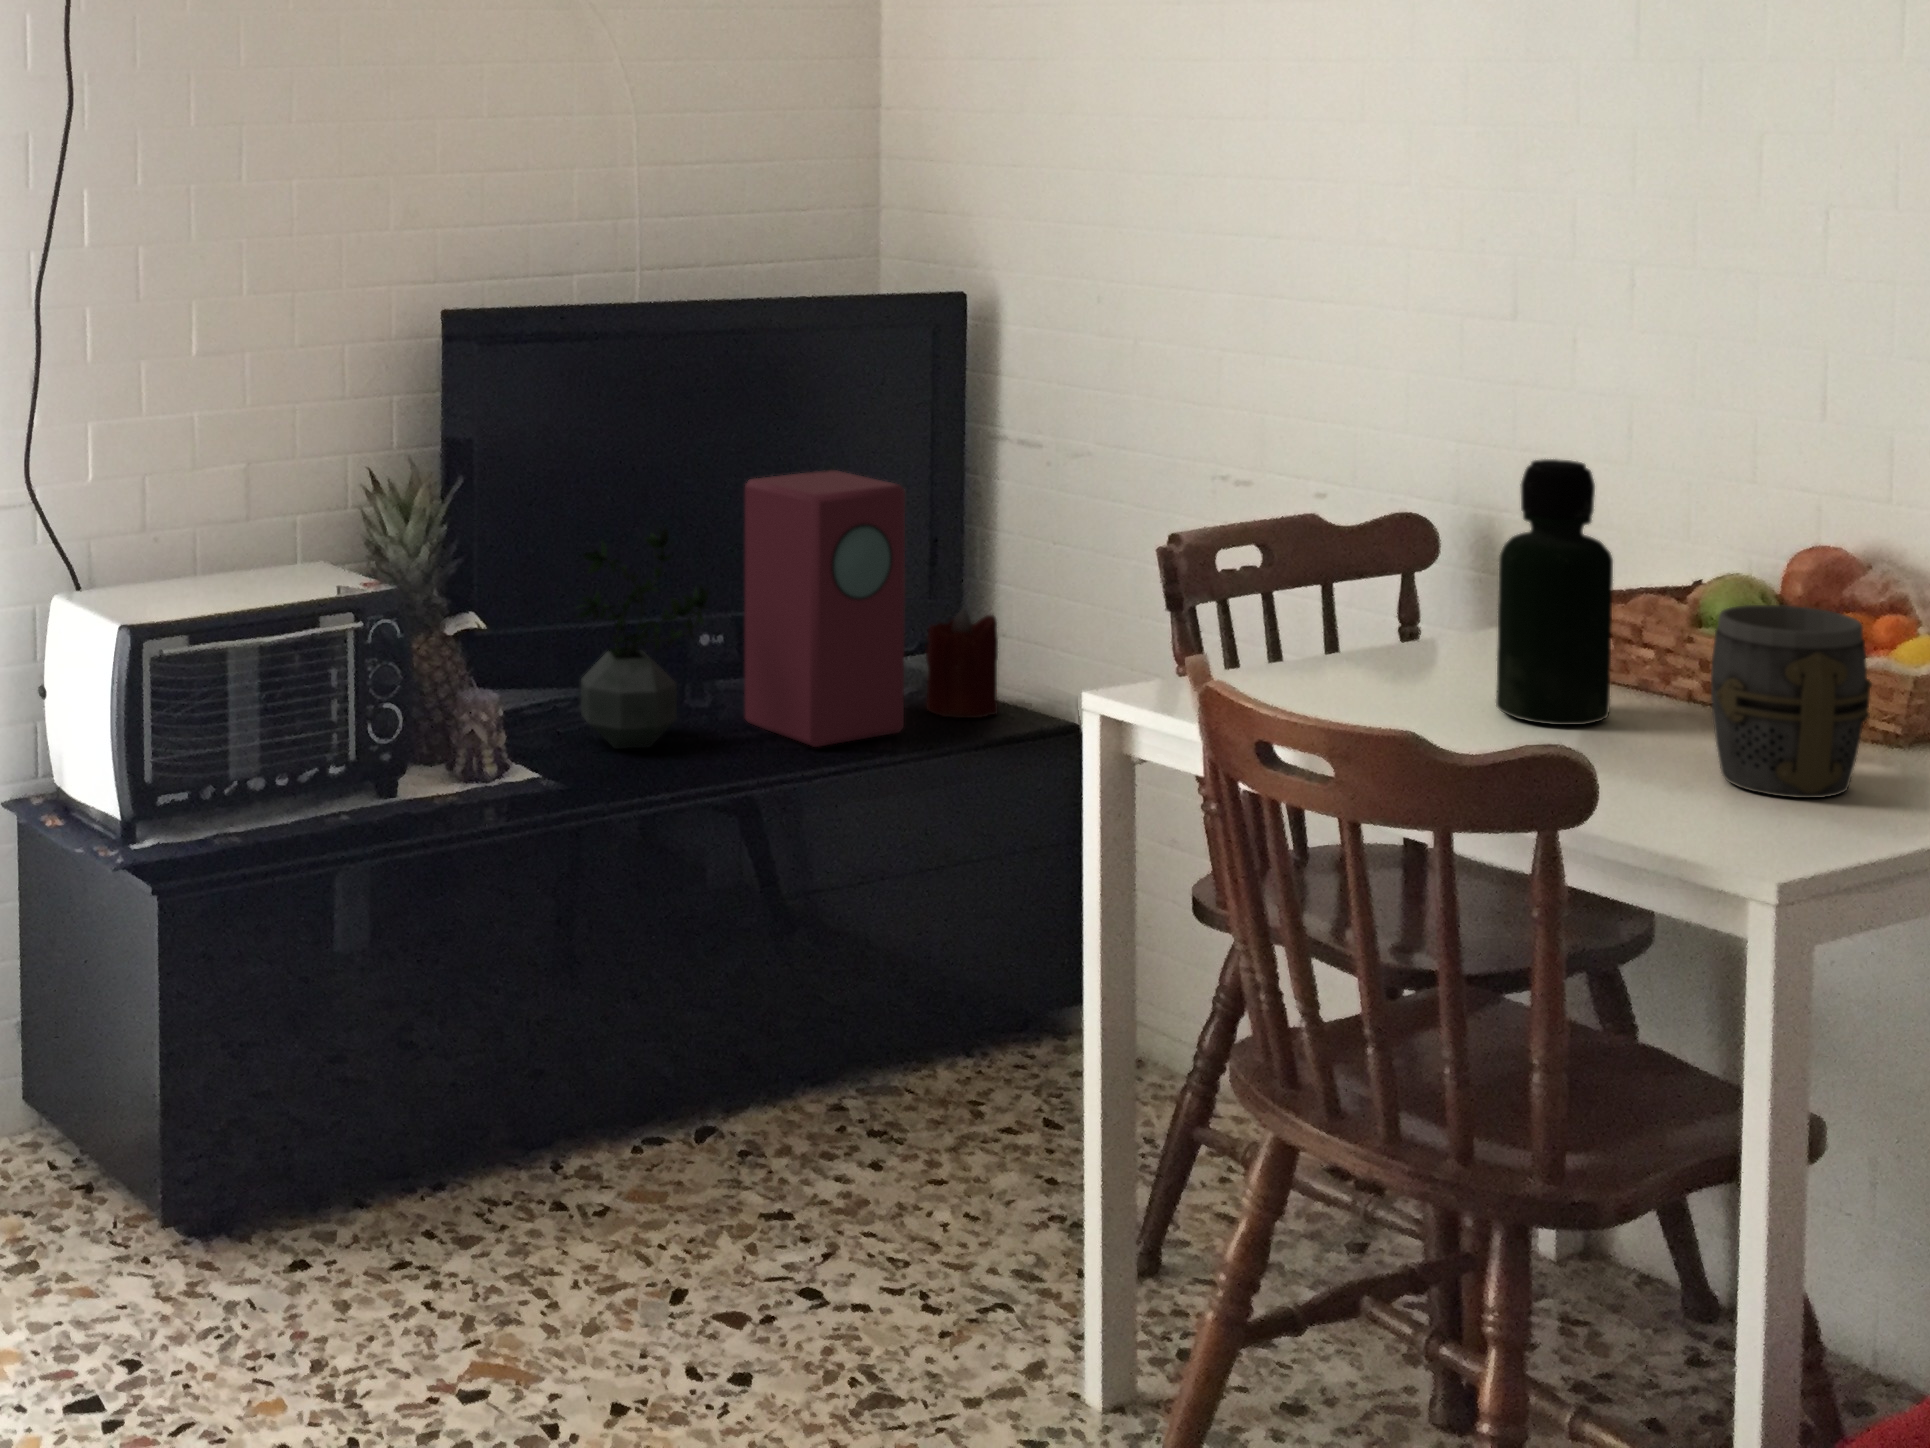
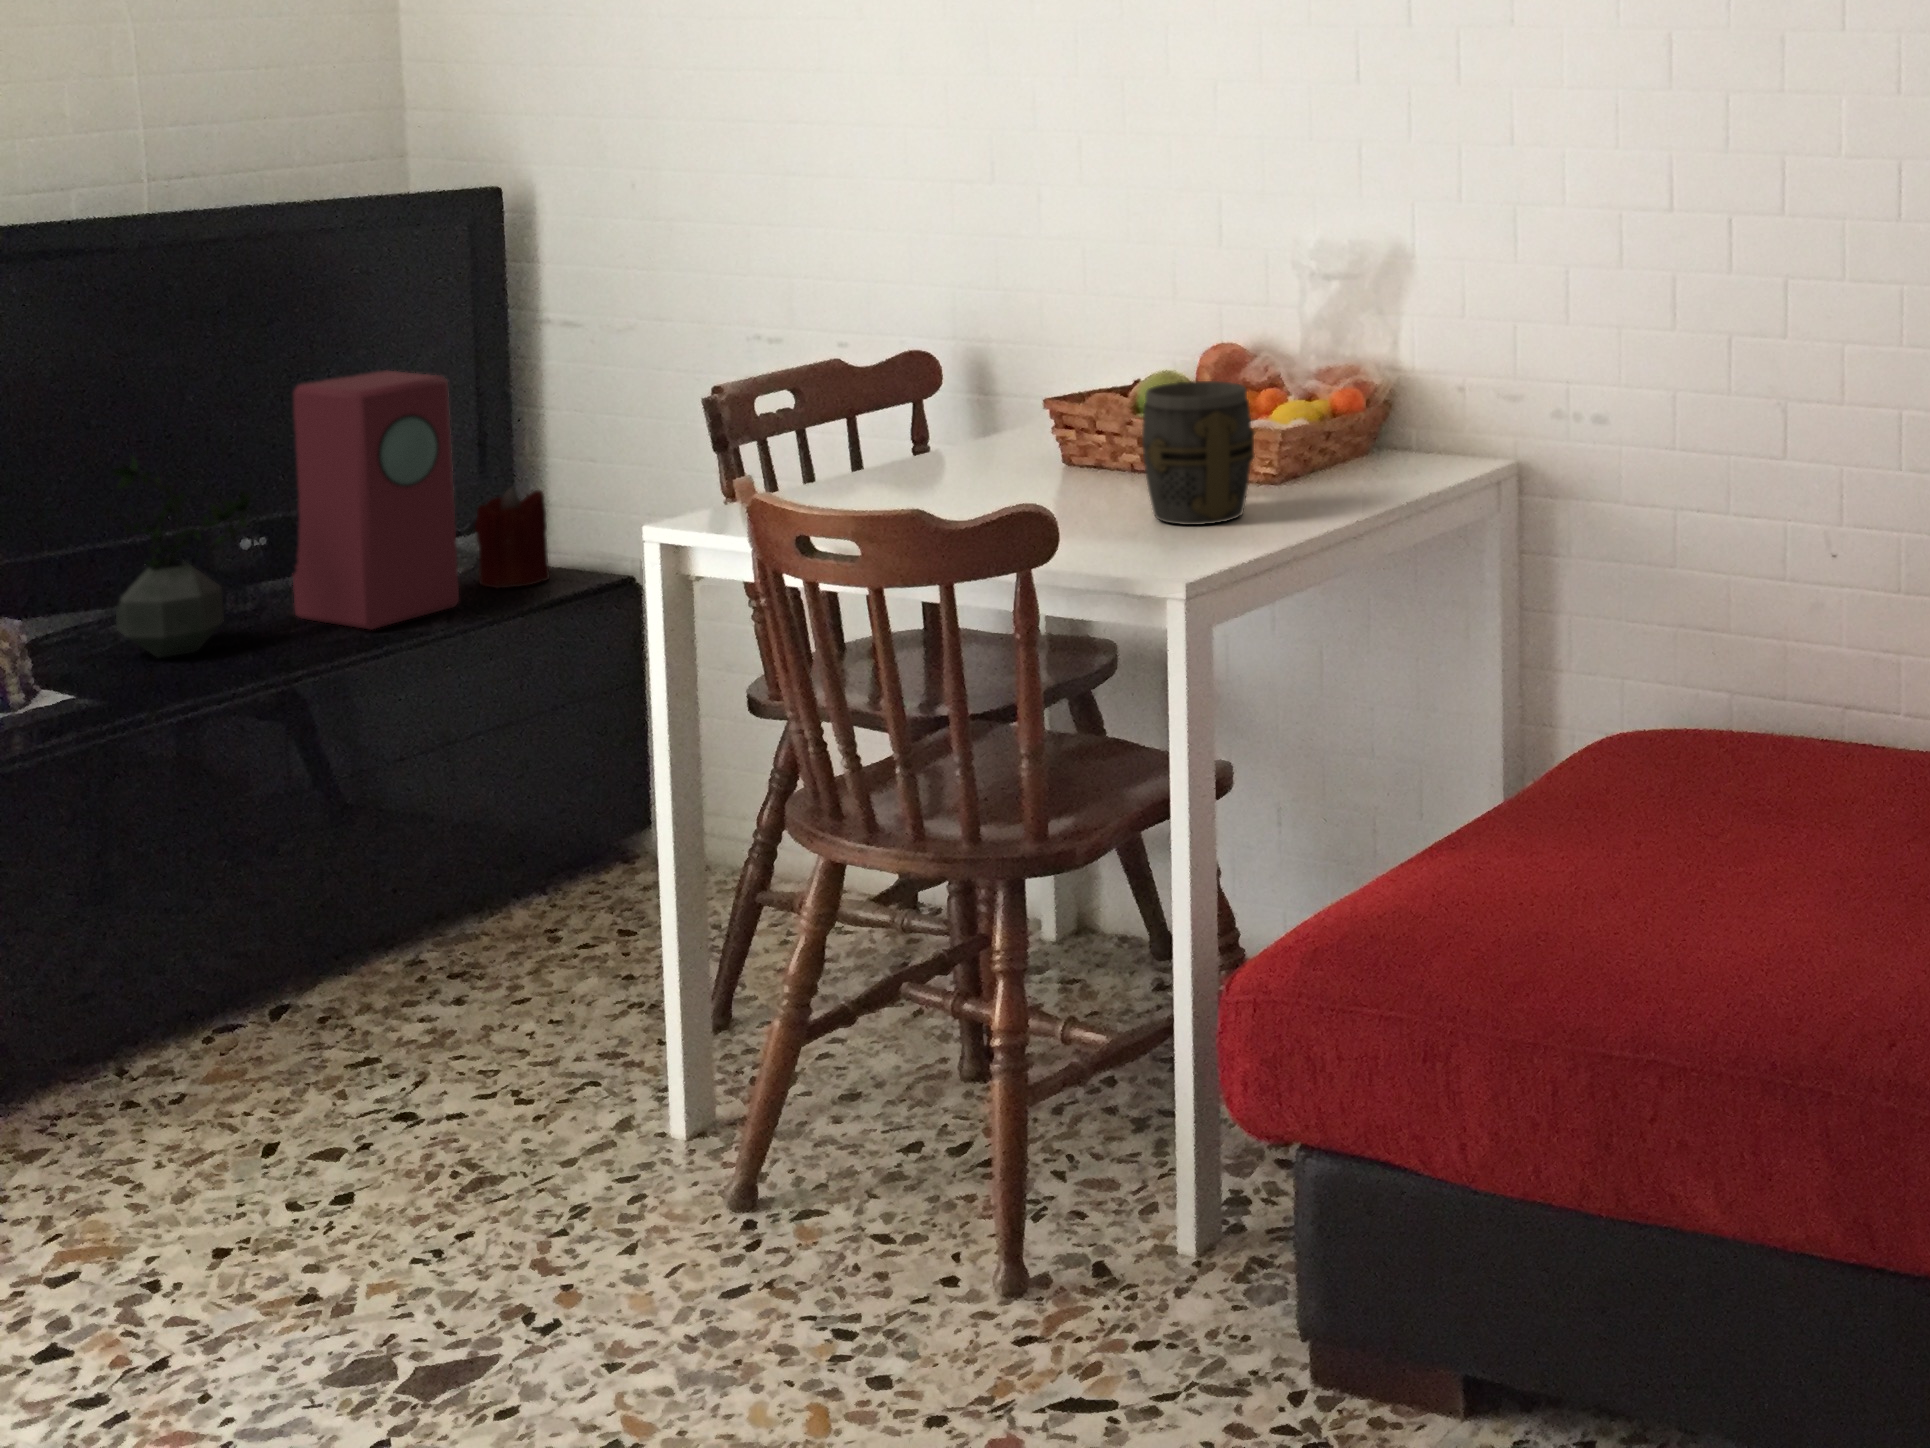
bottle: present [1496,459,1613,725] -> none [980,287,1071,499]

